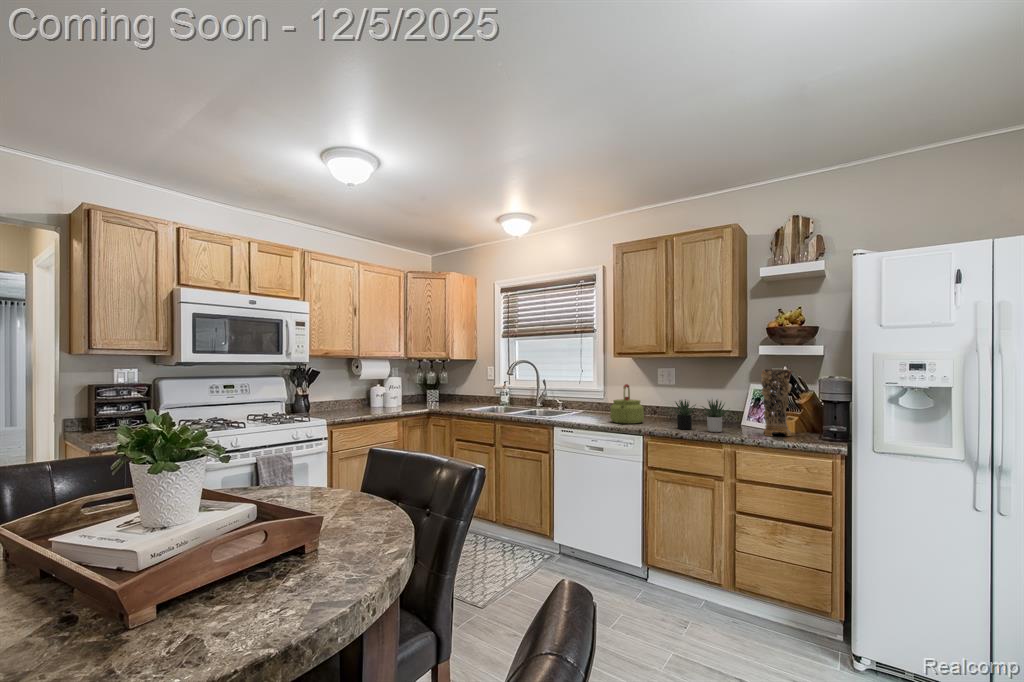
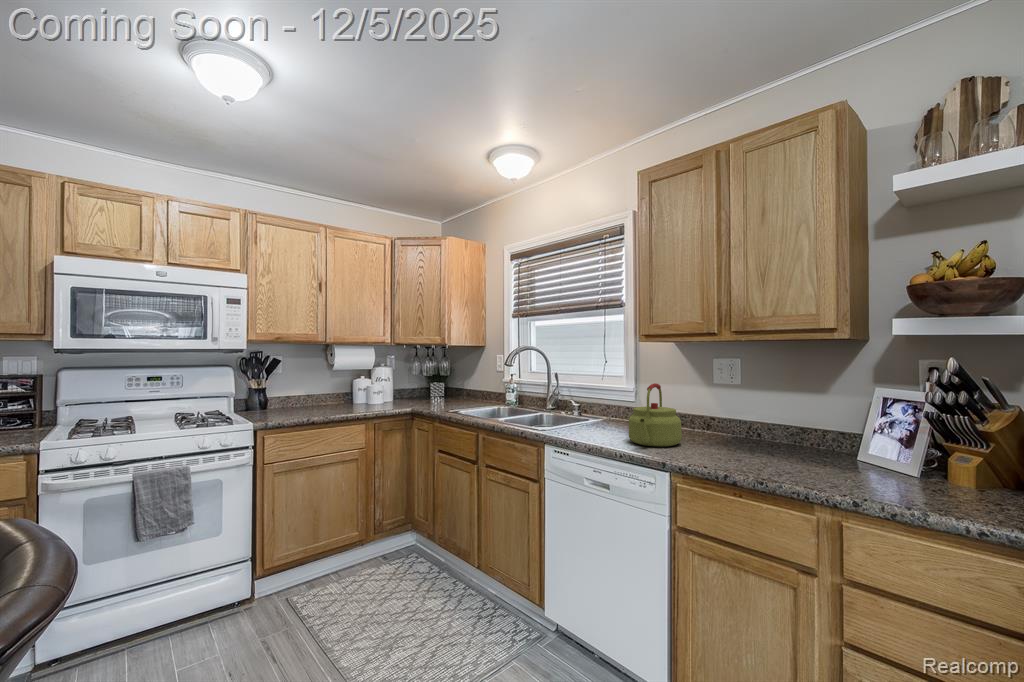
decorative vase: present [761,369,792,436] -> none [899,363,972,500]
succulent plant: present [674,400,728,432] -> none [719,410,832,477]

